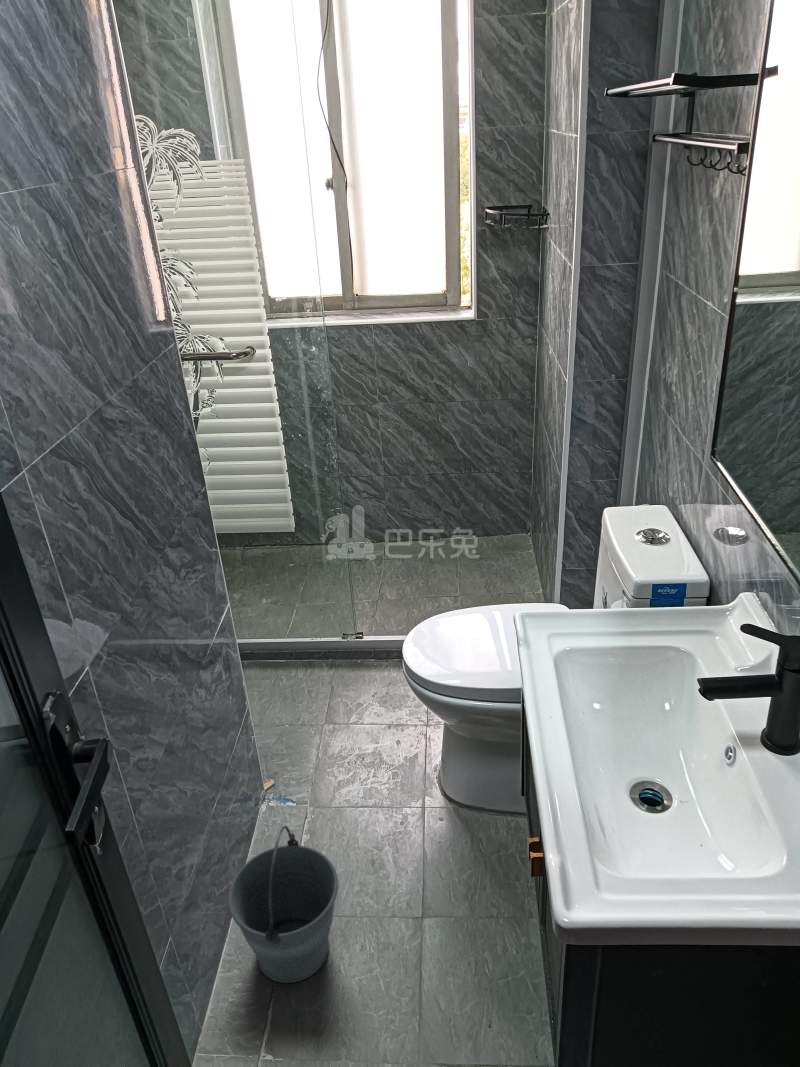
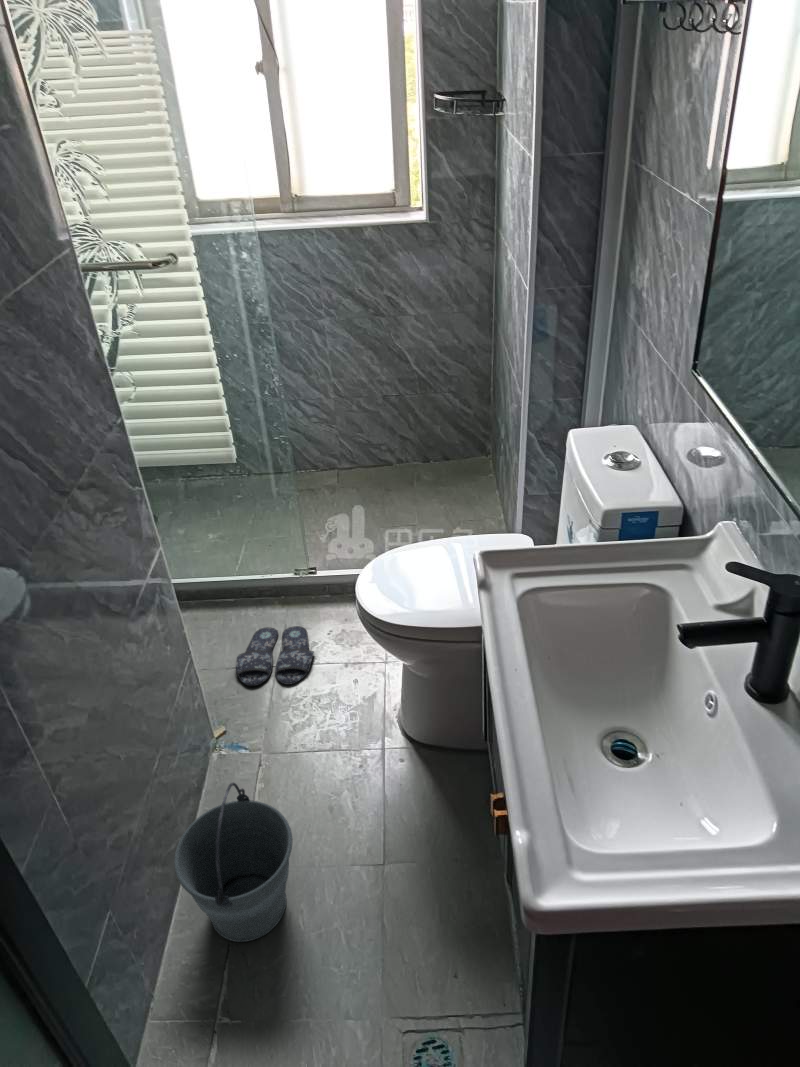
slippers: none [286,689,360,744] -> present [236,626,314,686]

